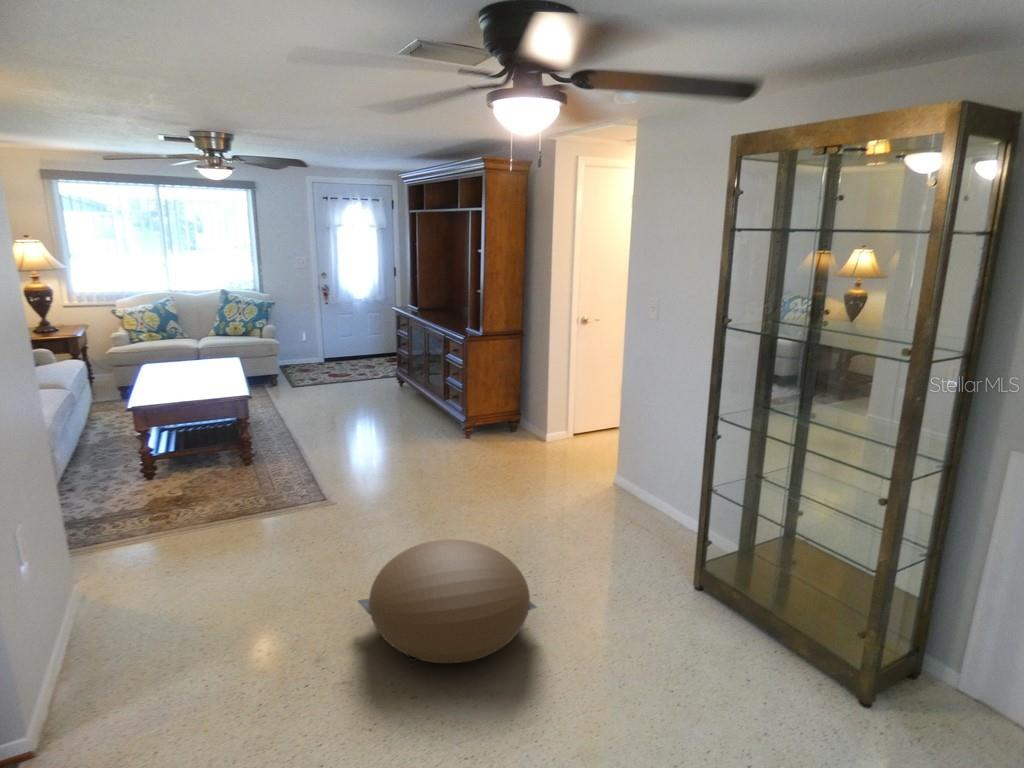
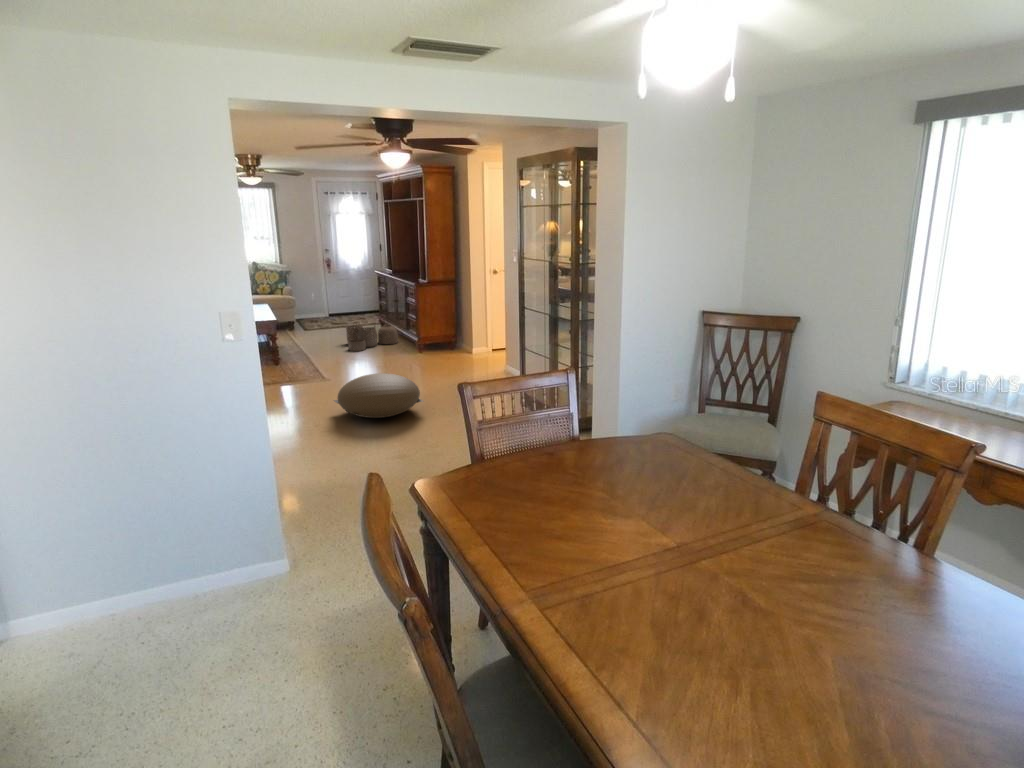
woven basket: none [355,387,431,435] -> present [346,324,398,351]

